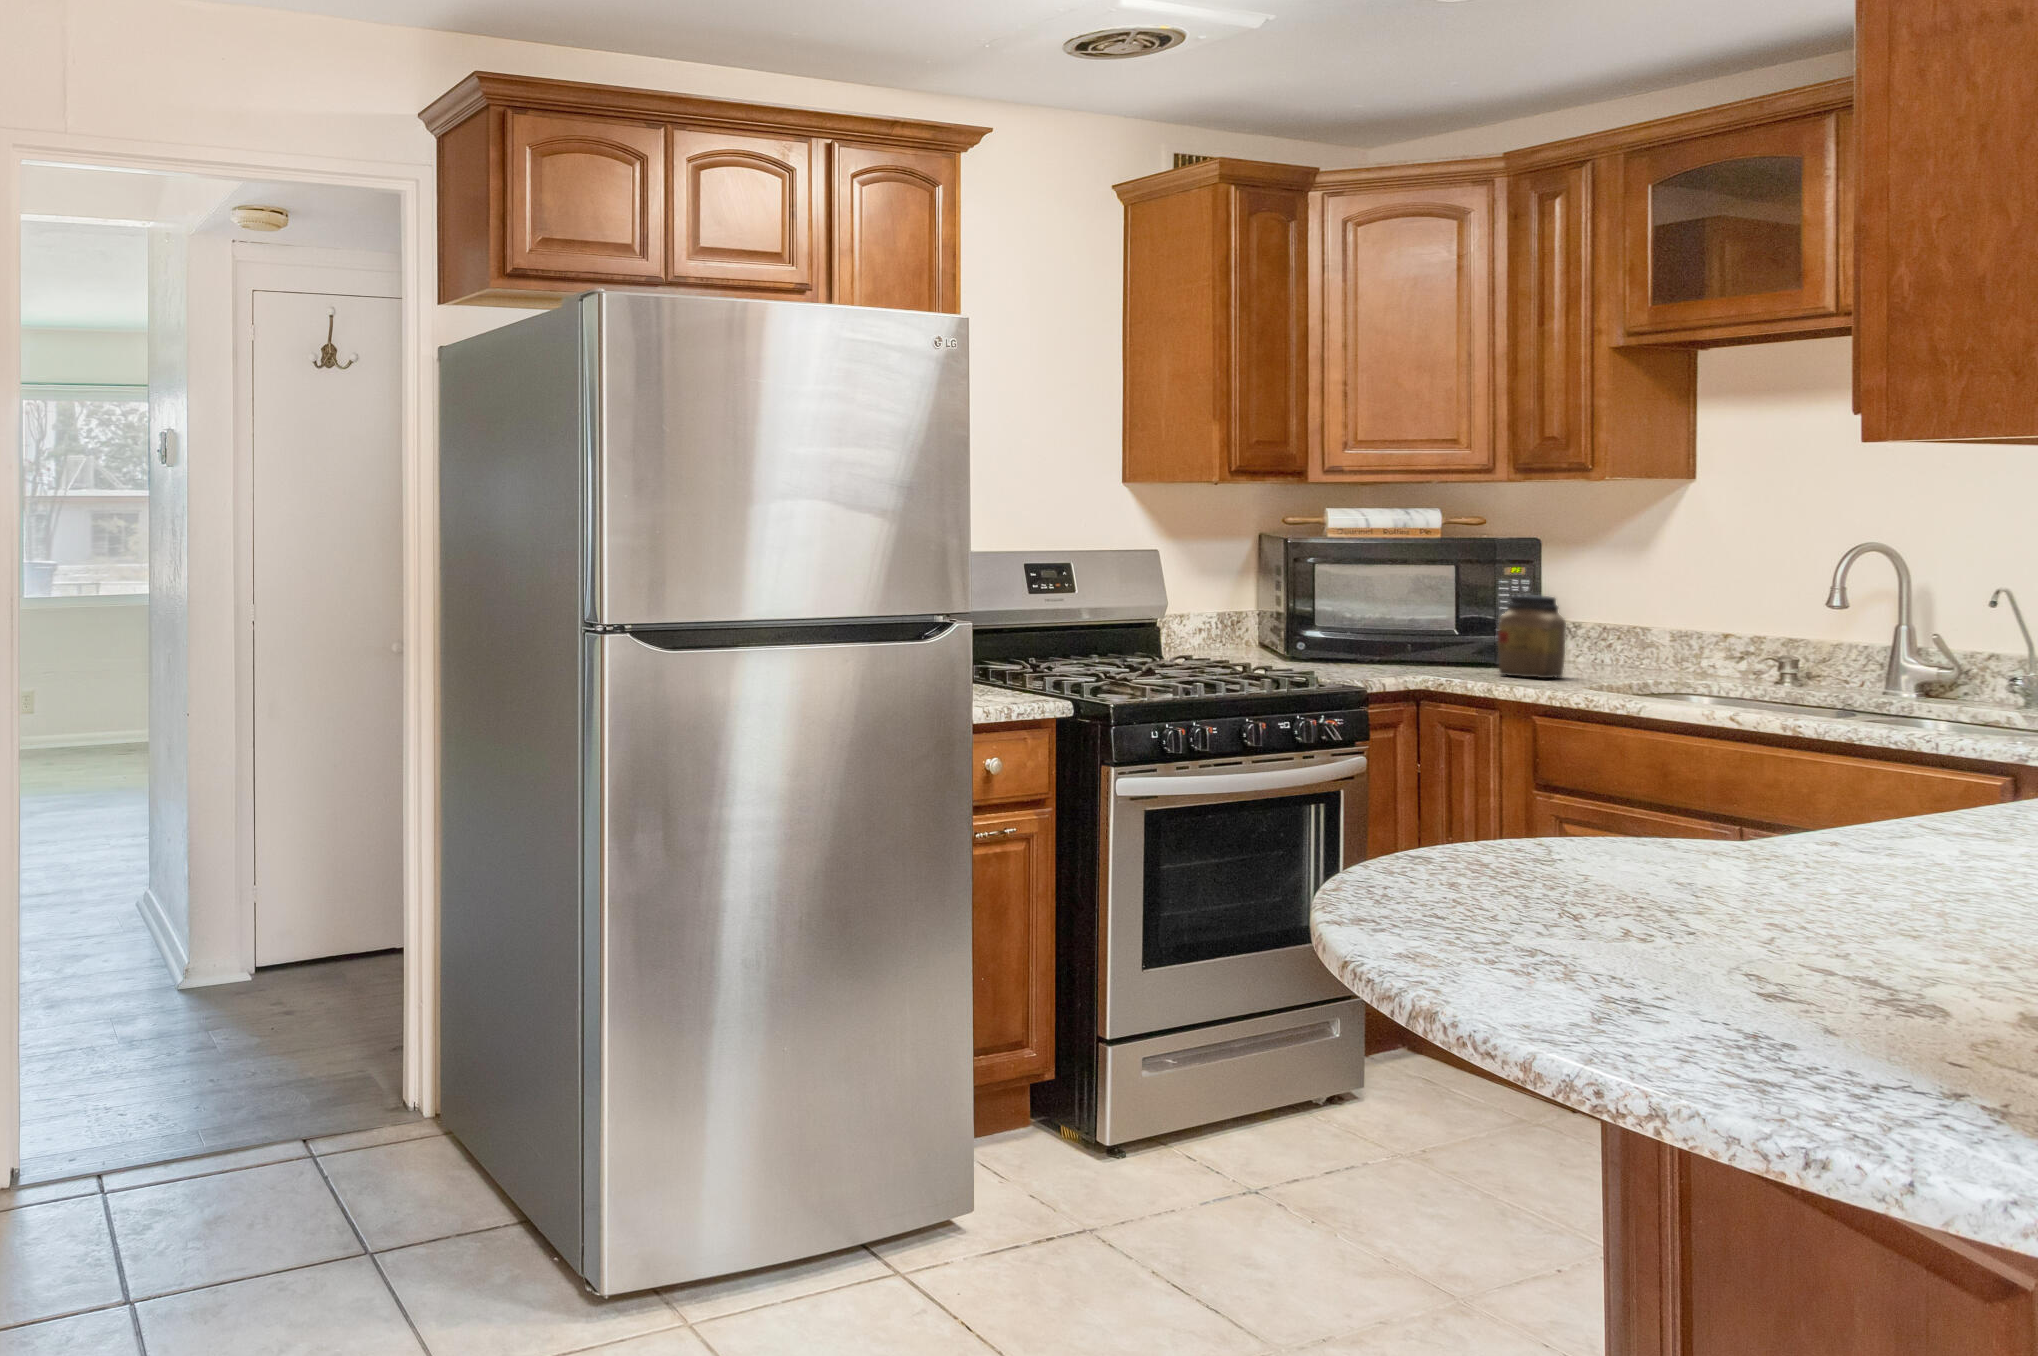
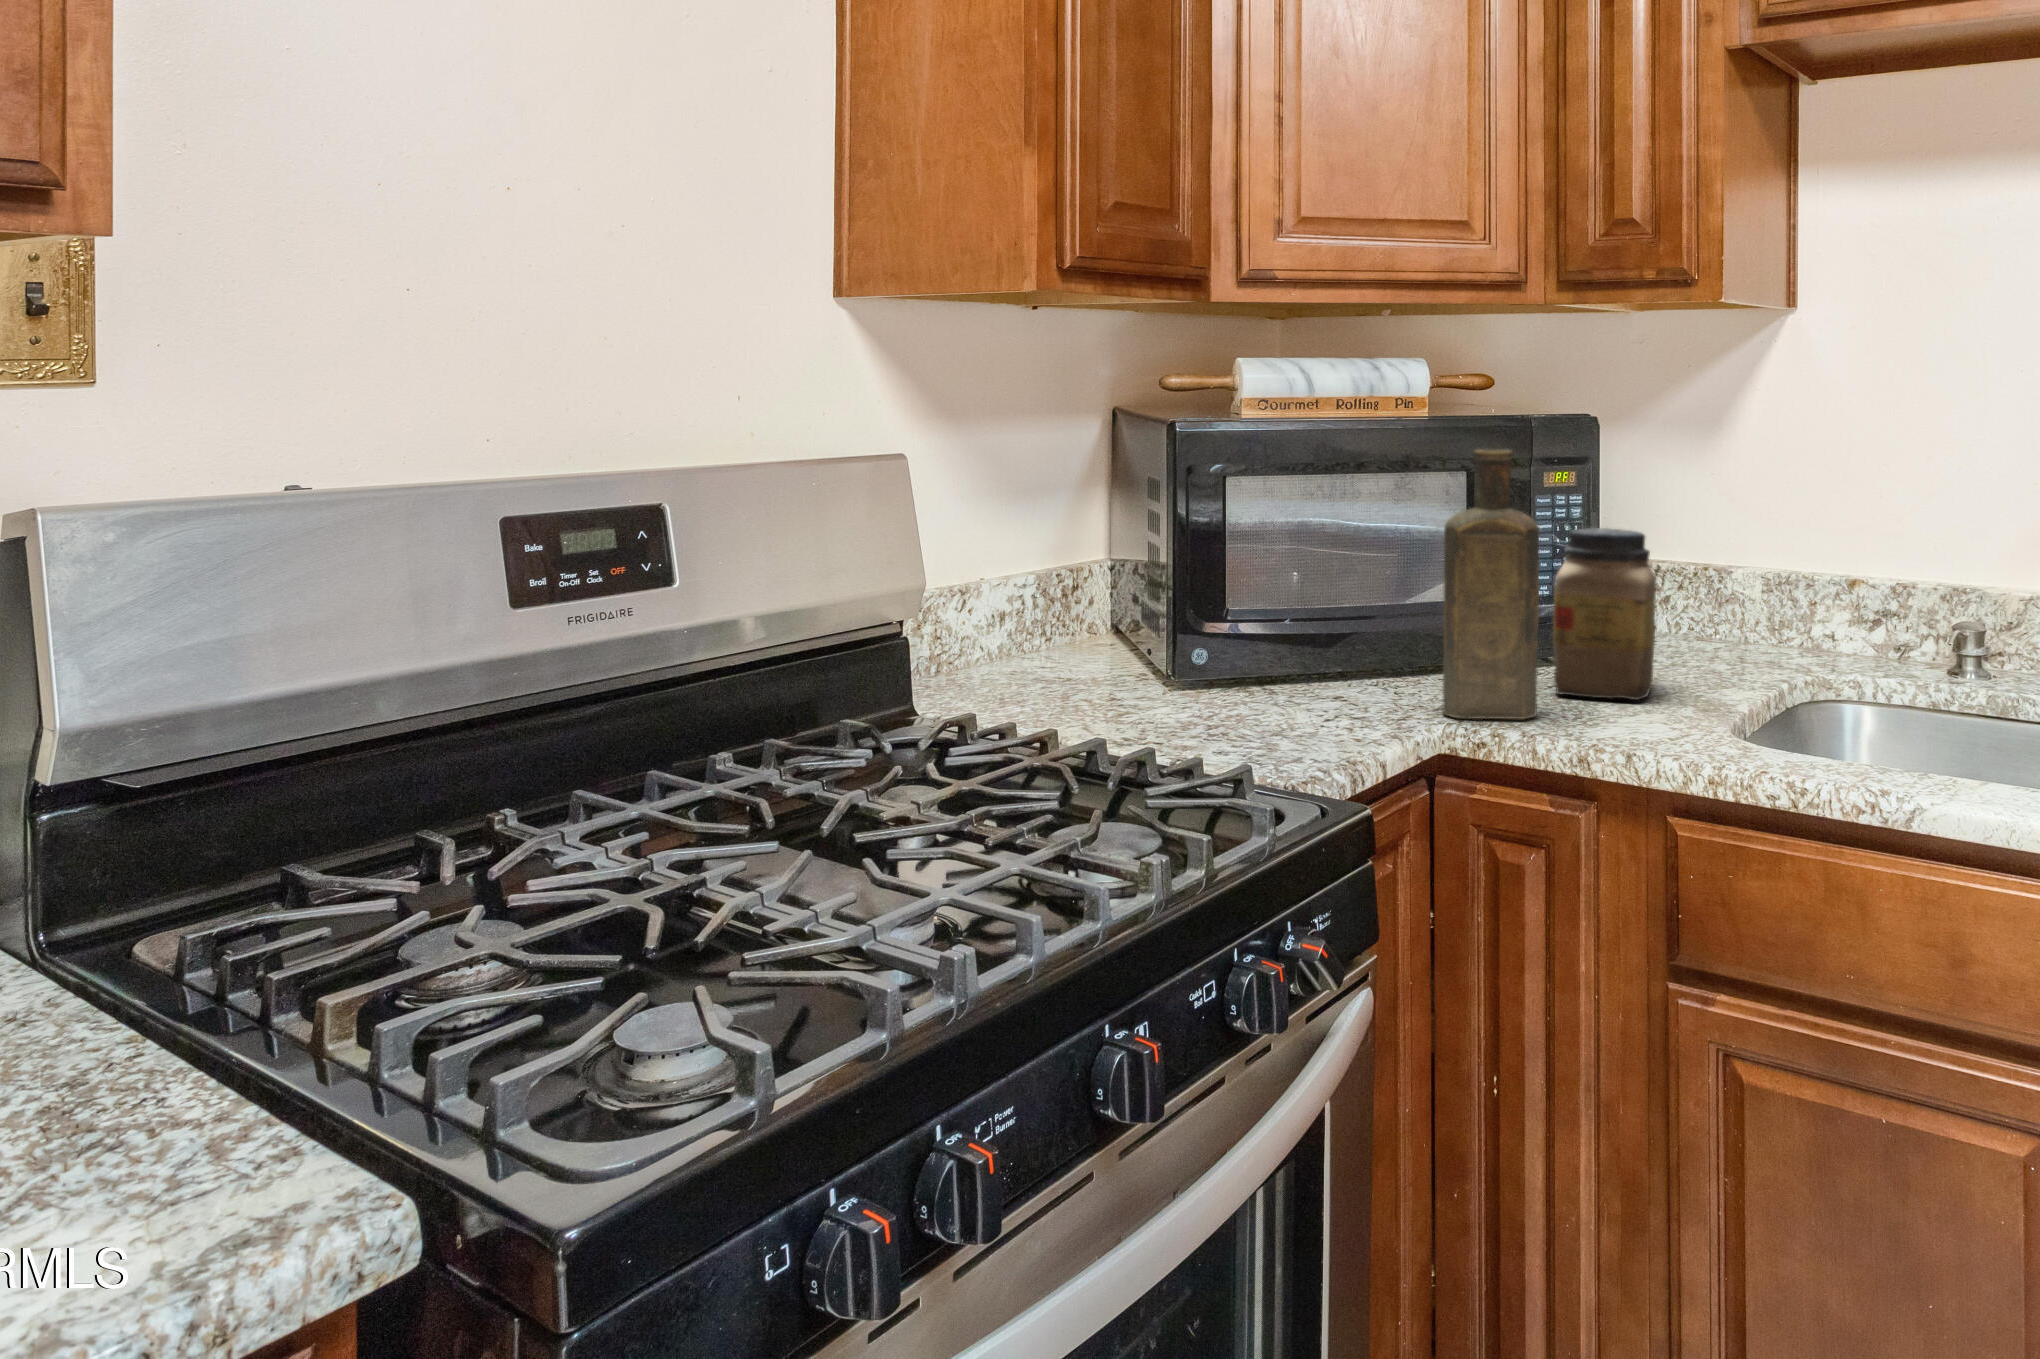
bottle: none [1420,552,1478,678] -> present [1442,449,1539,719]

